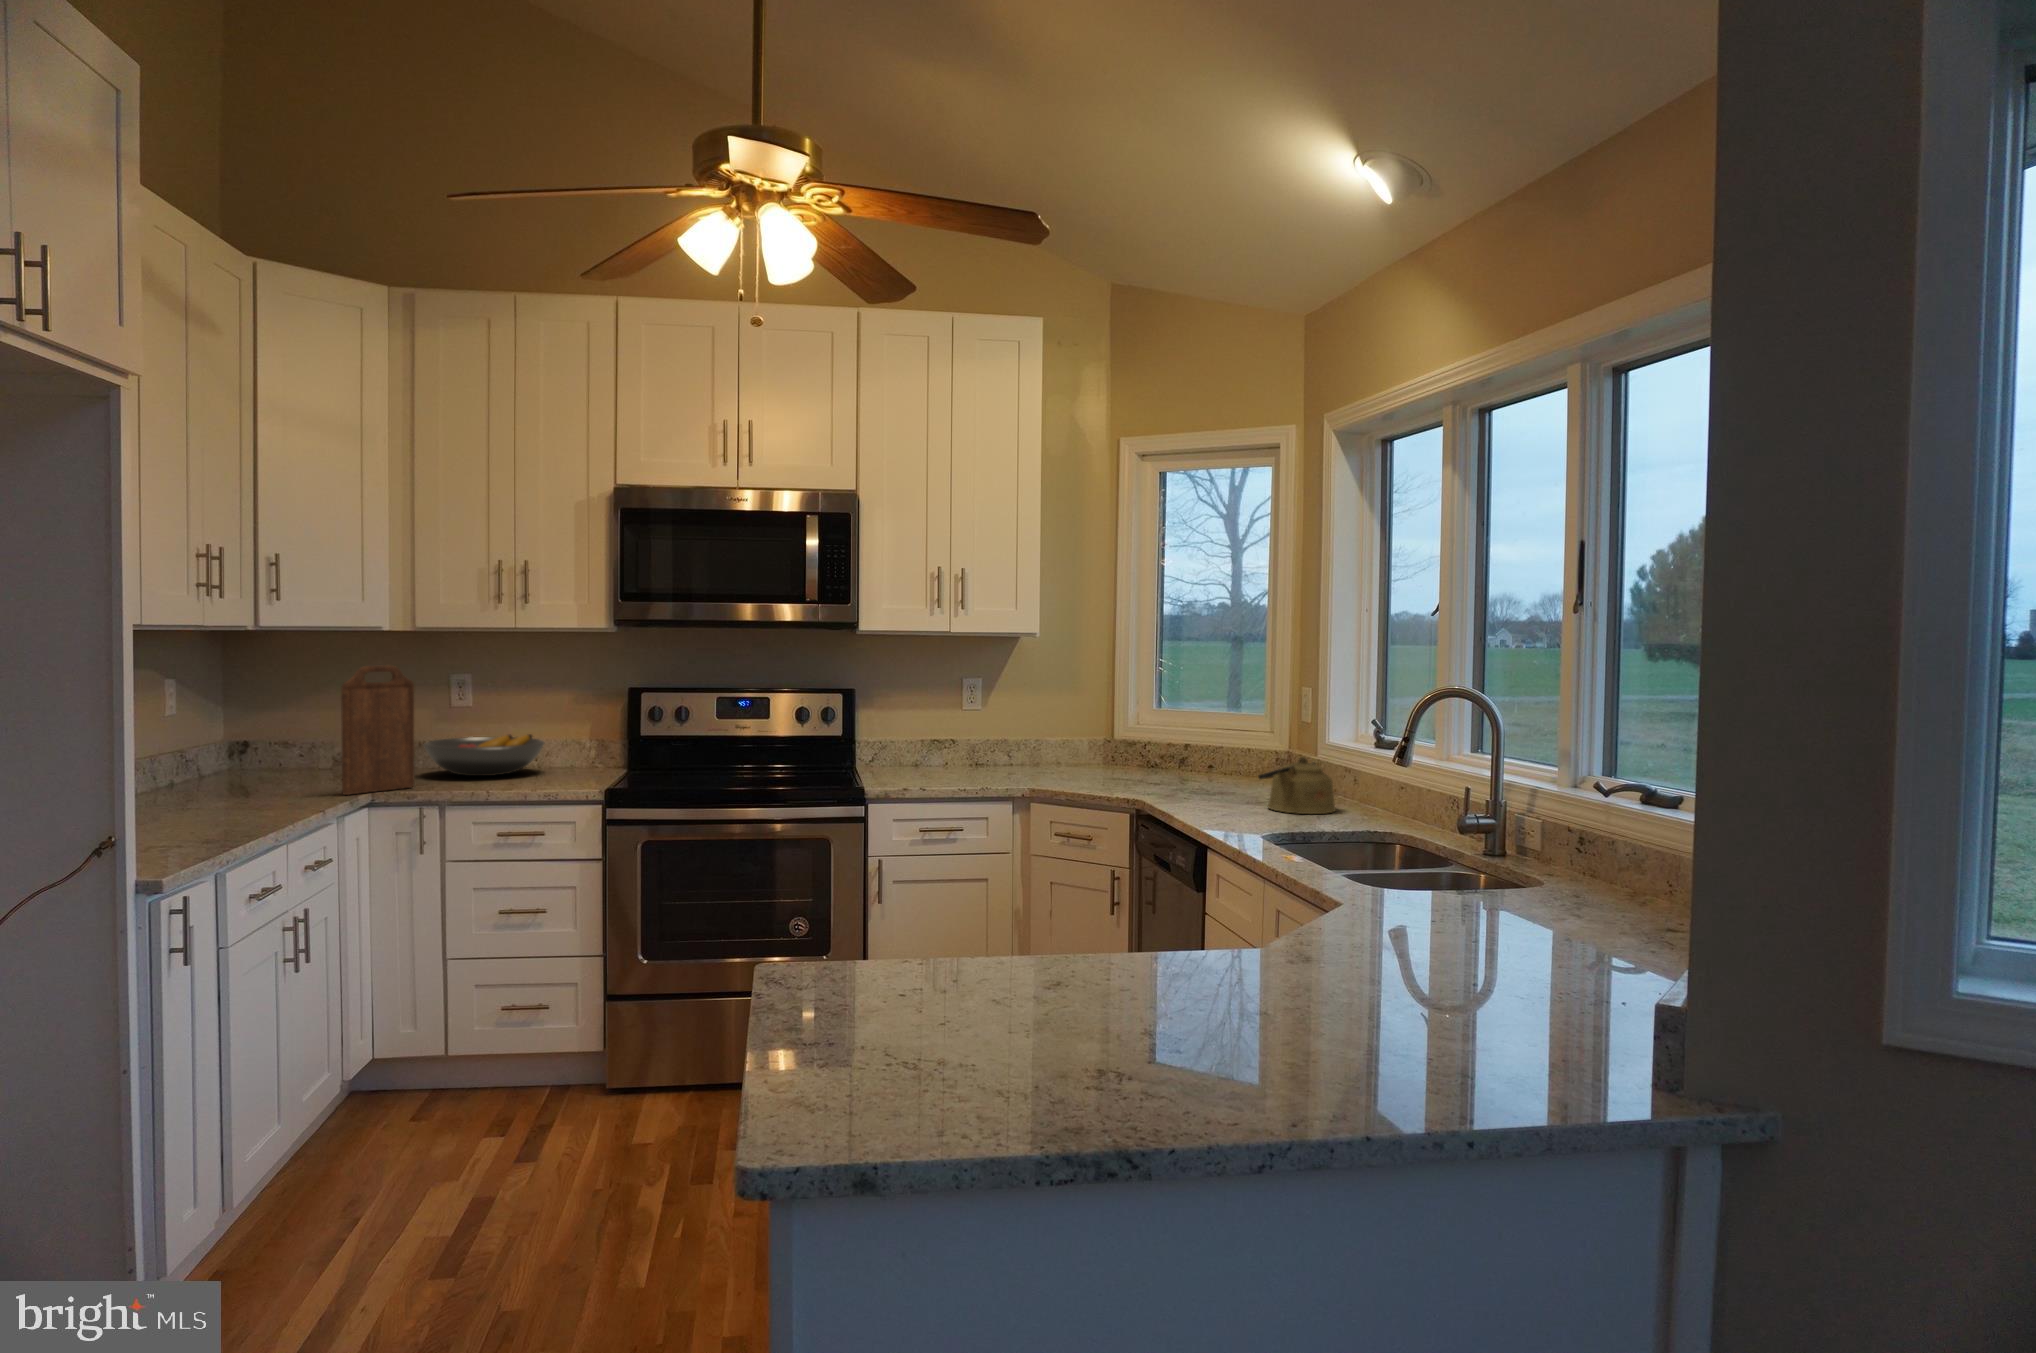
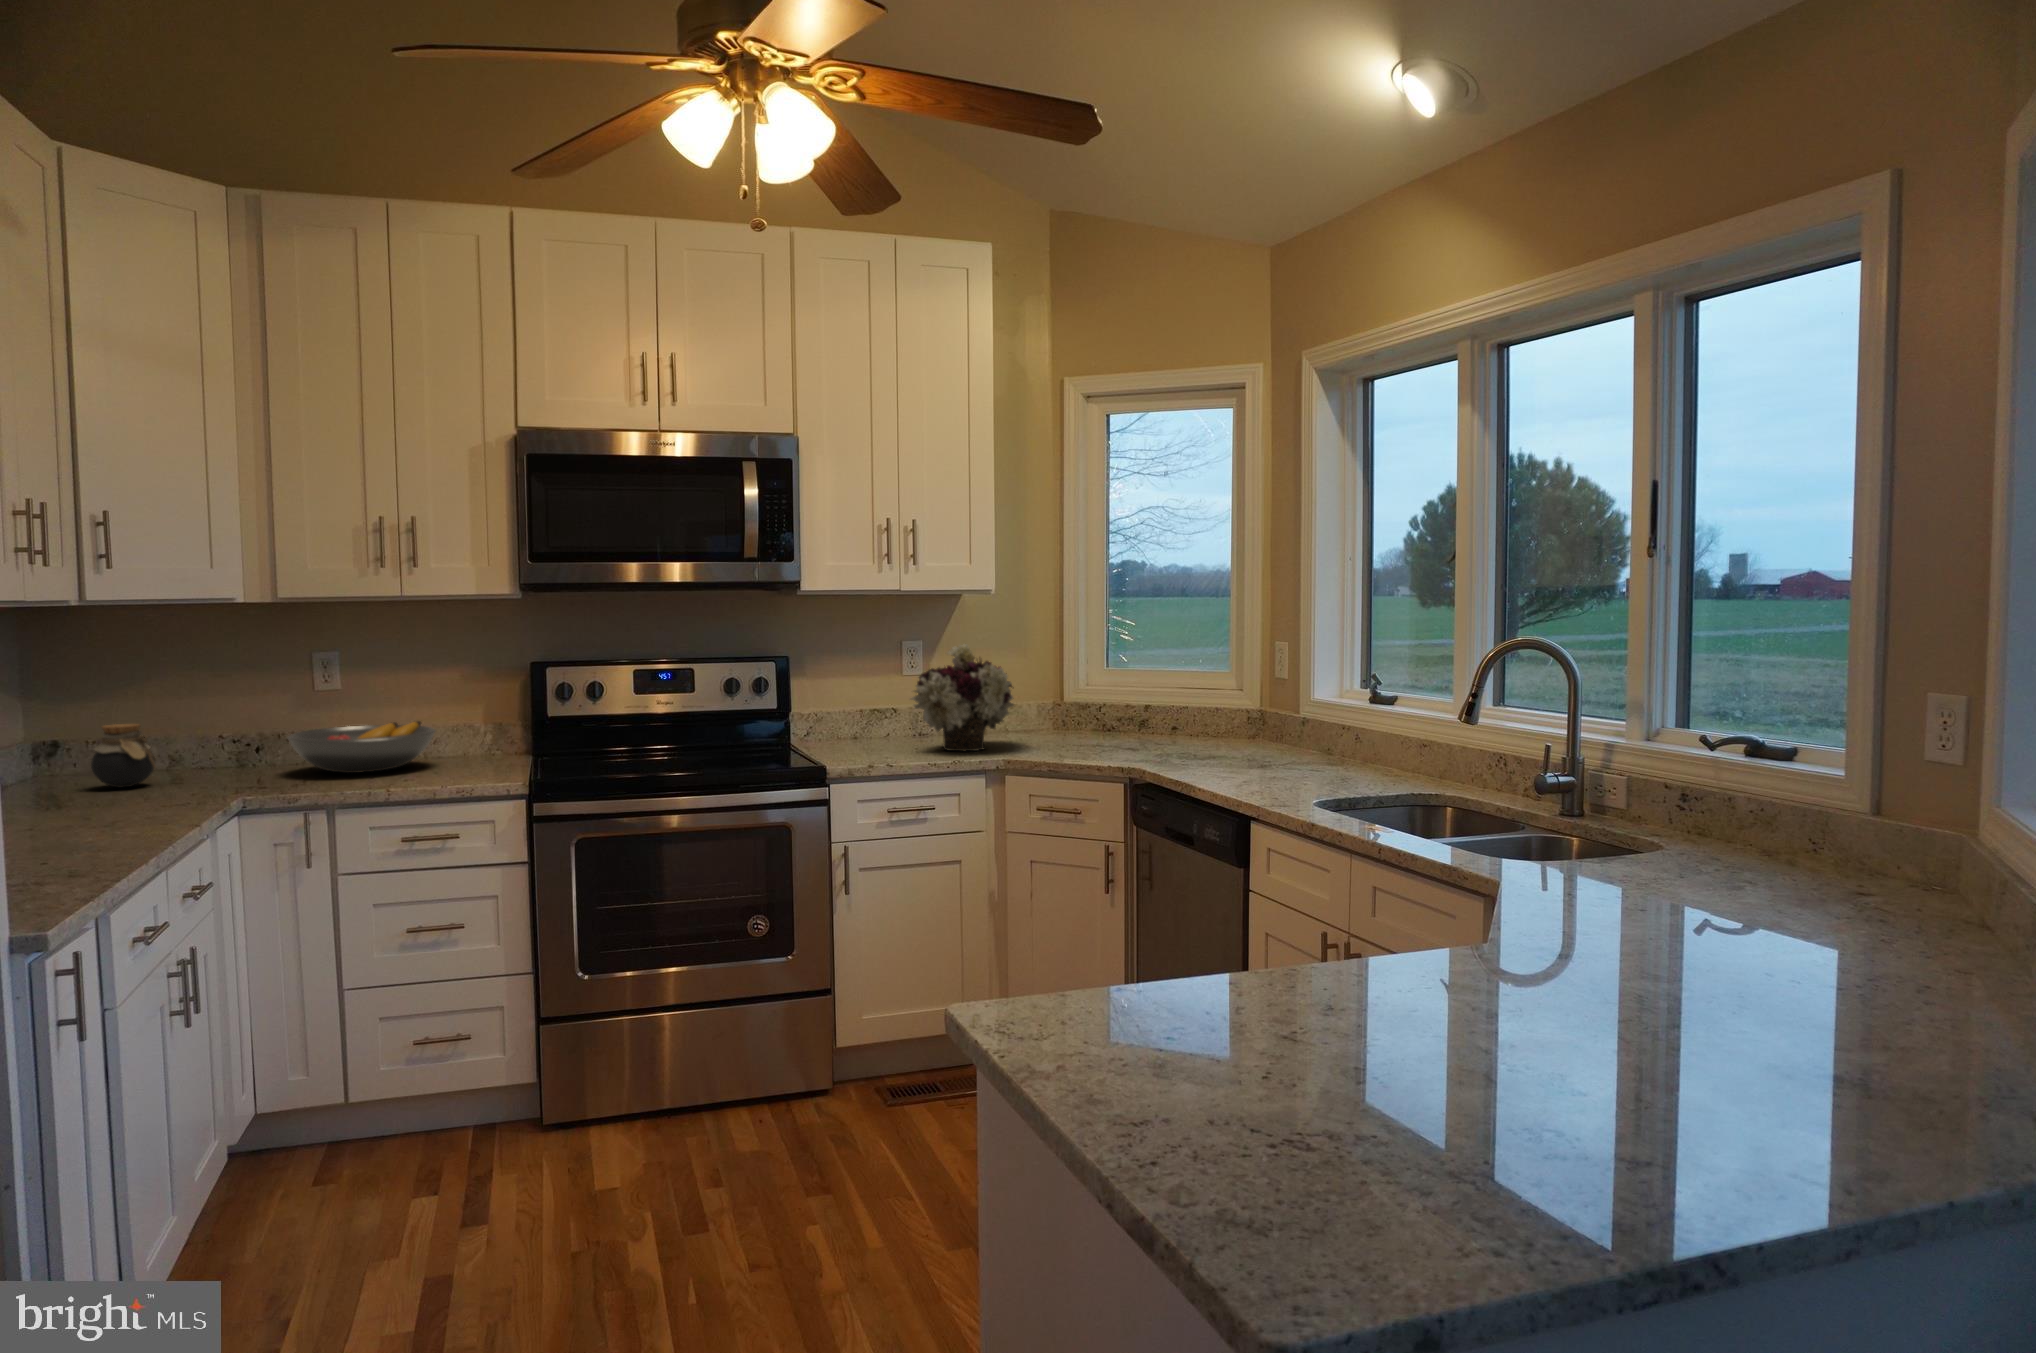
cutting board: present [341,665,414,795] -> none [200,645,291,803]
flower arrangement: none [949,681,1050,780] -> present [911,644,1014,751]
jar: none [269,728,319,780] -> present [91,724,156,787]
kettle: present [1258,757,1336,814] -> none [1269,715,1350,775]

